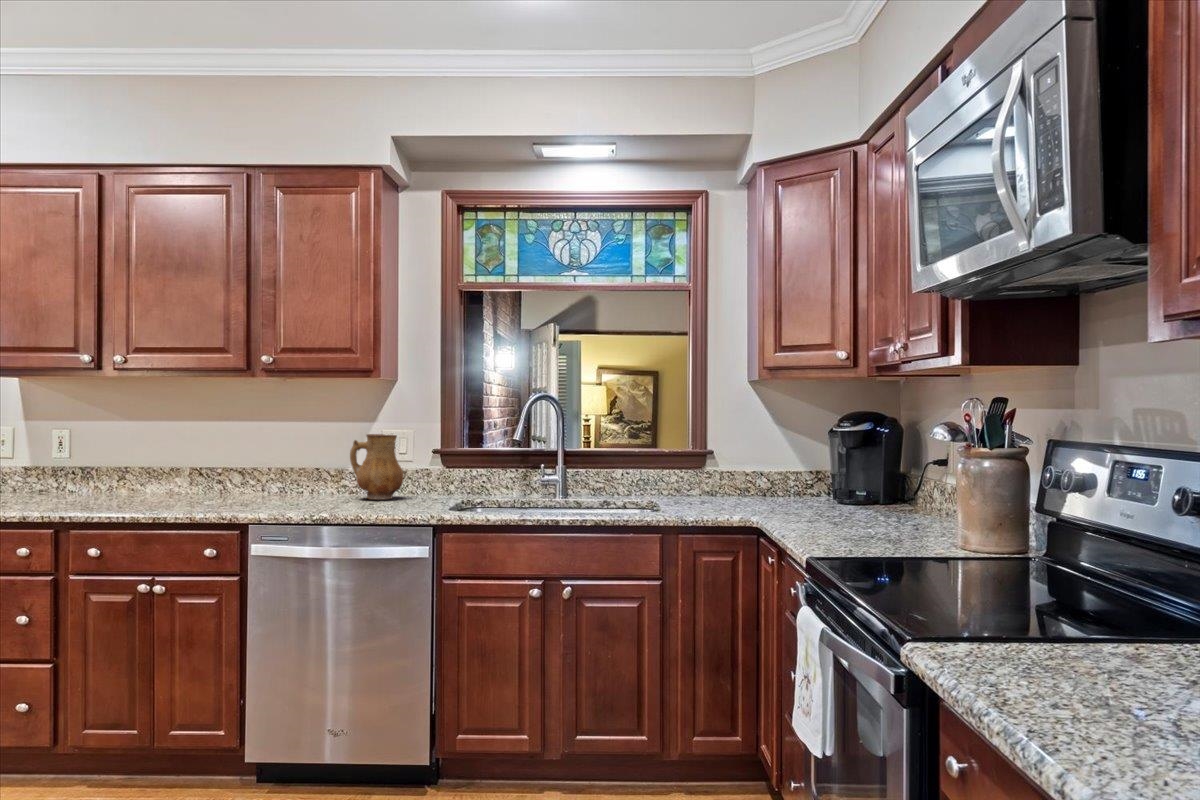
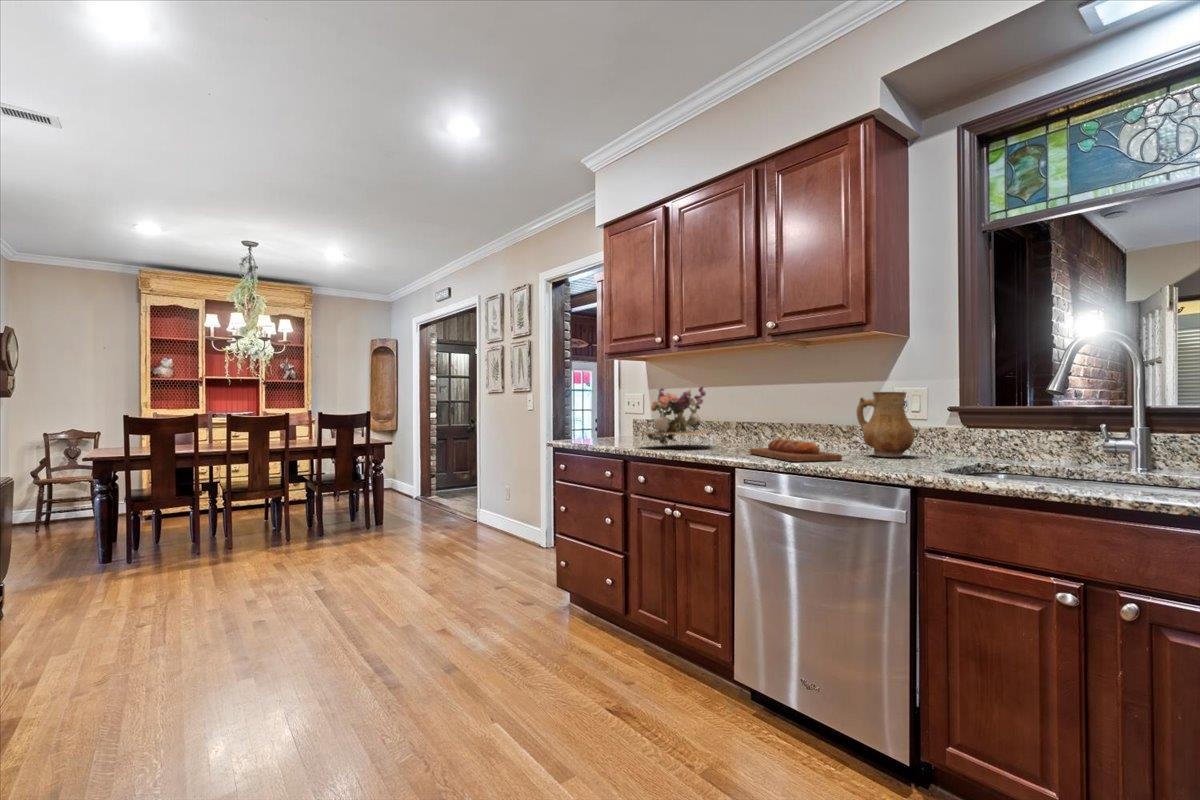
flower arrangement: none [62,420,175,506] -> present [640,386,712,445]
bread loaf: none [240,488,351,512] -> present [750,439,842,462]

